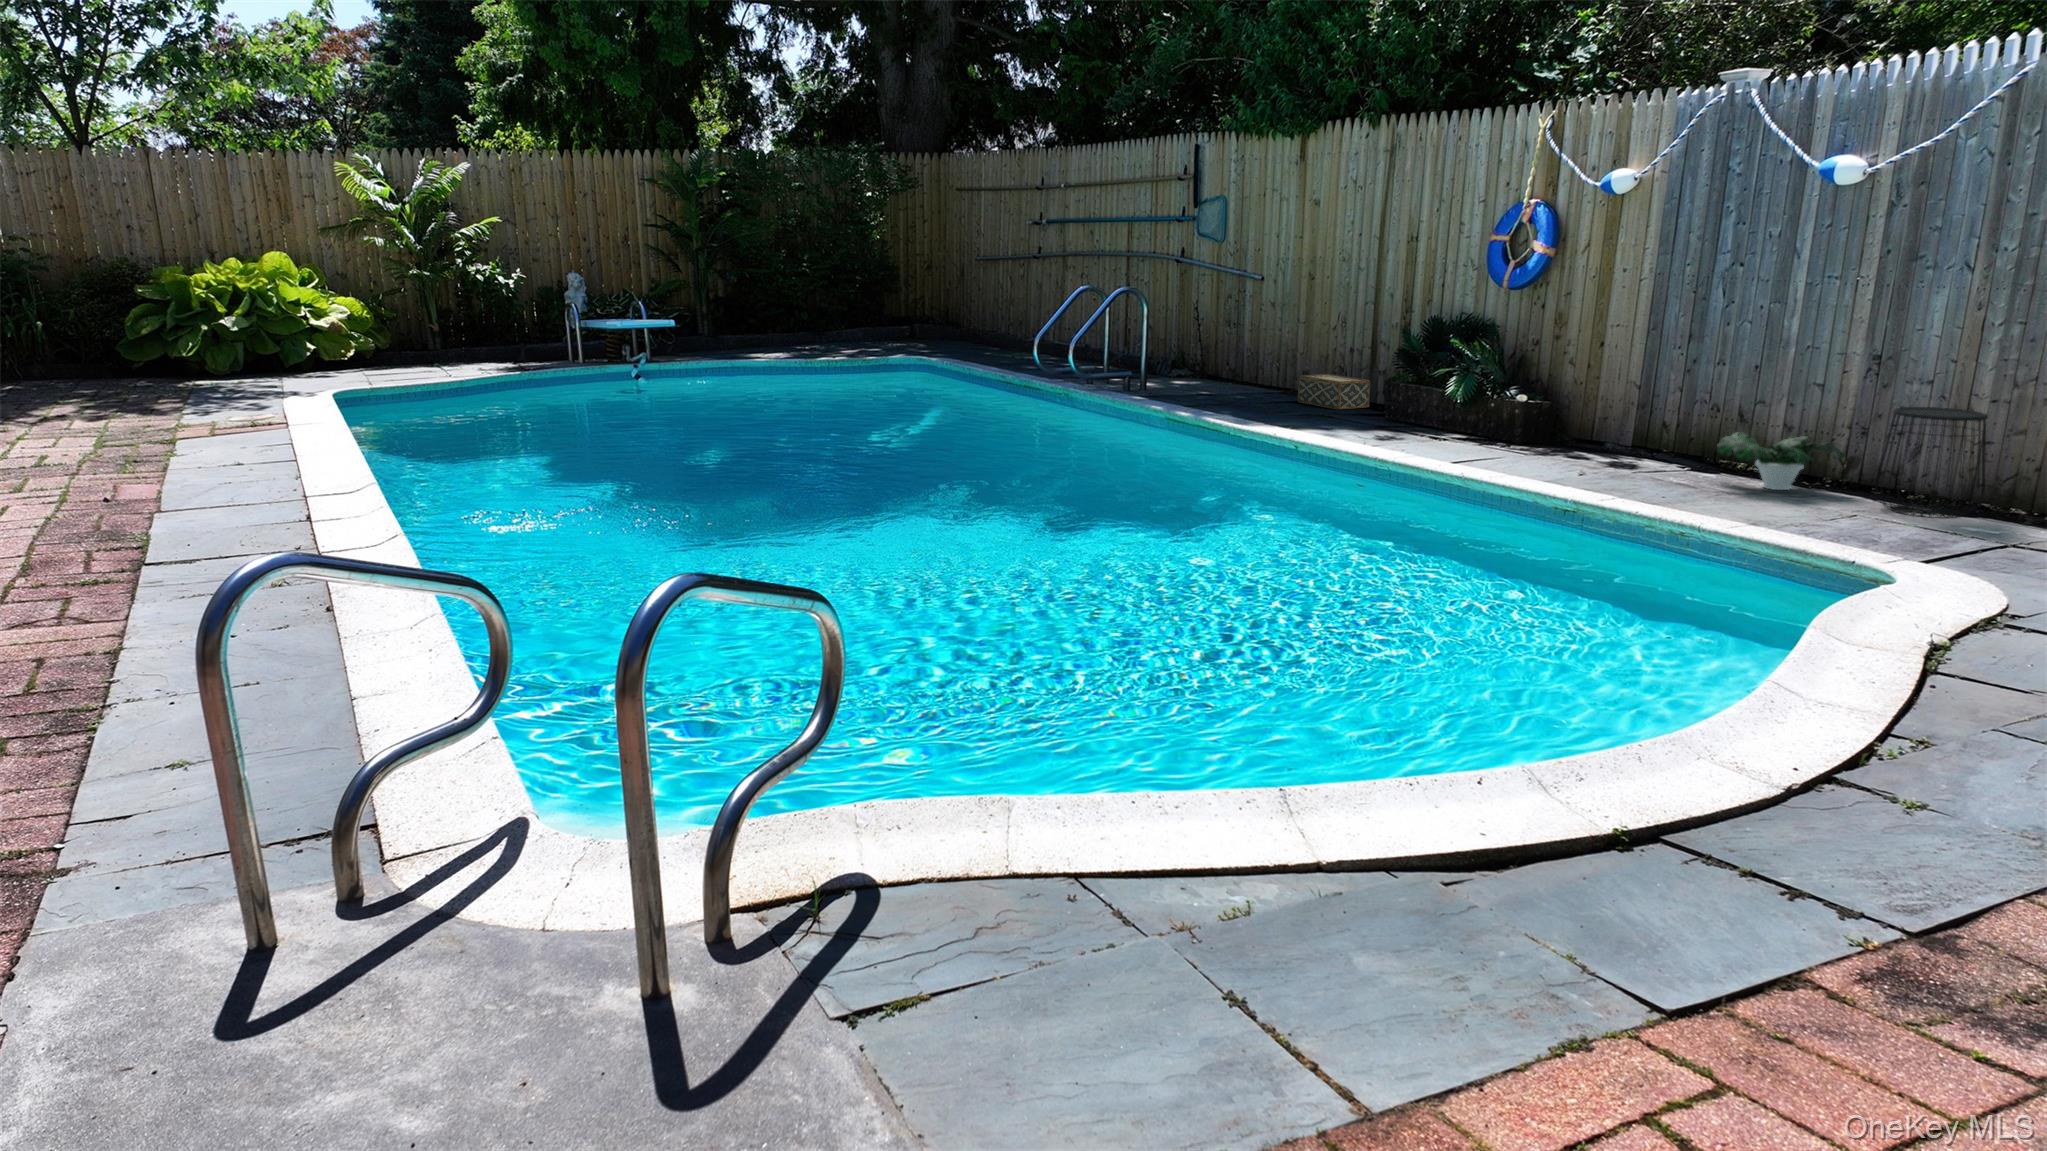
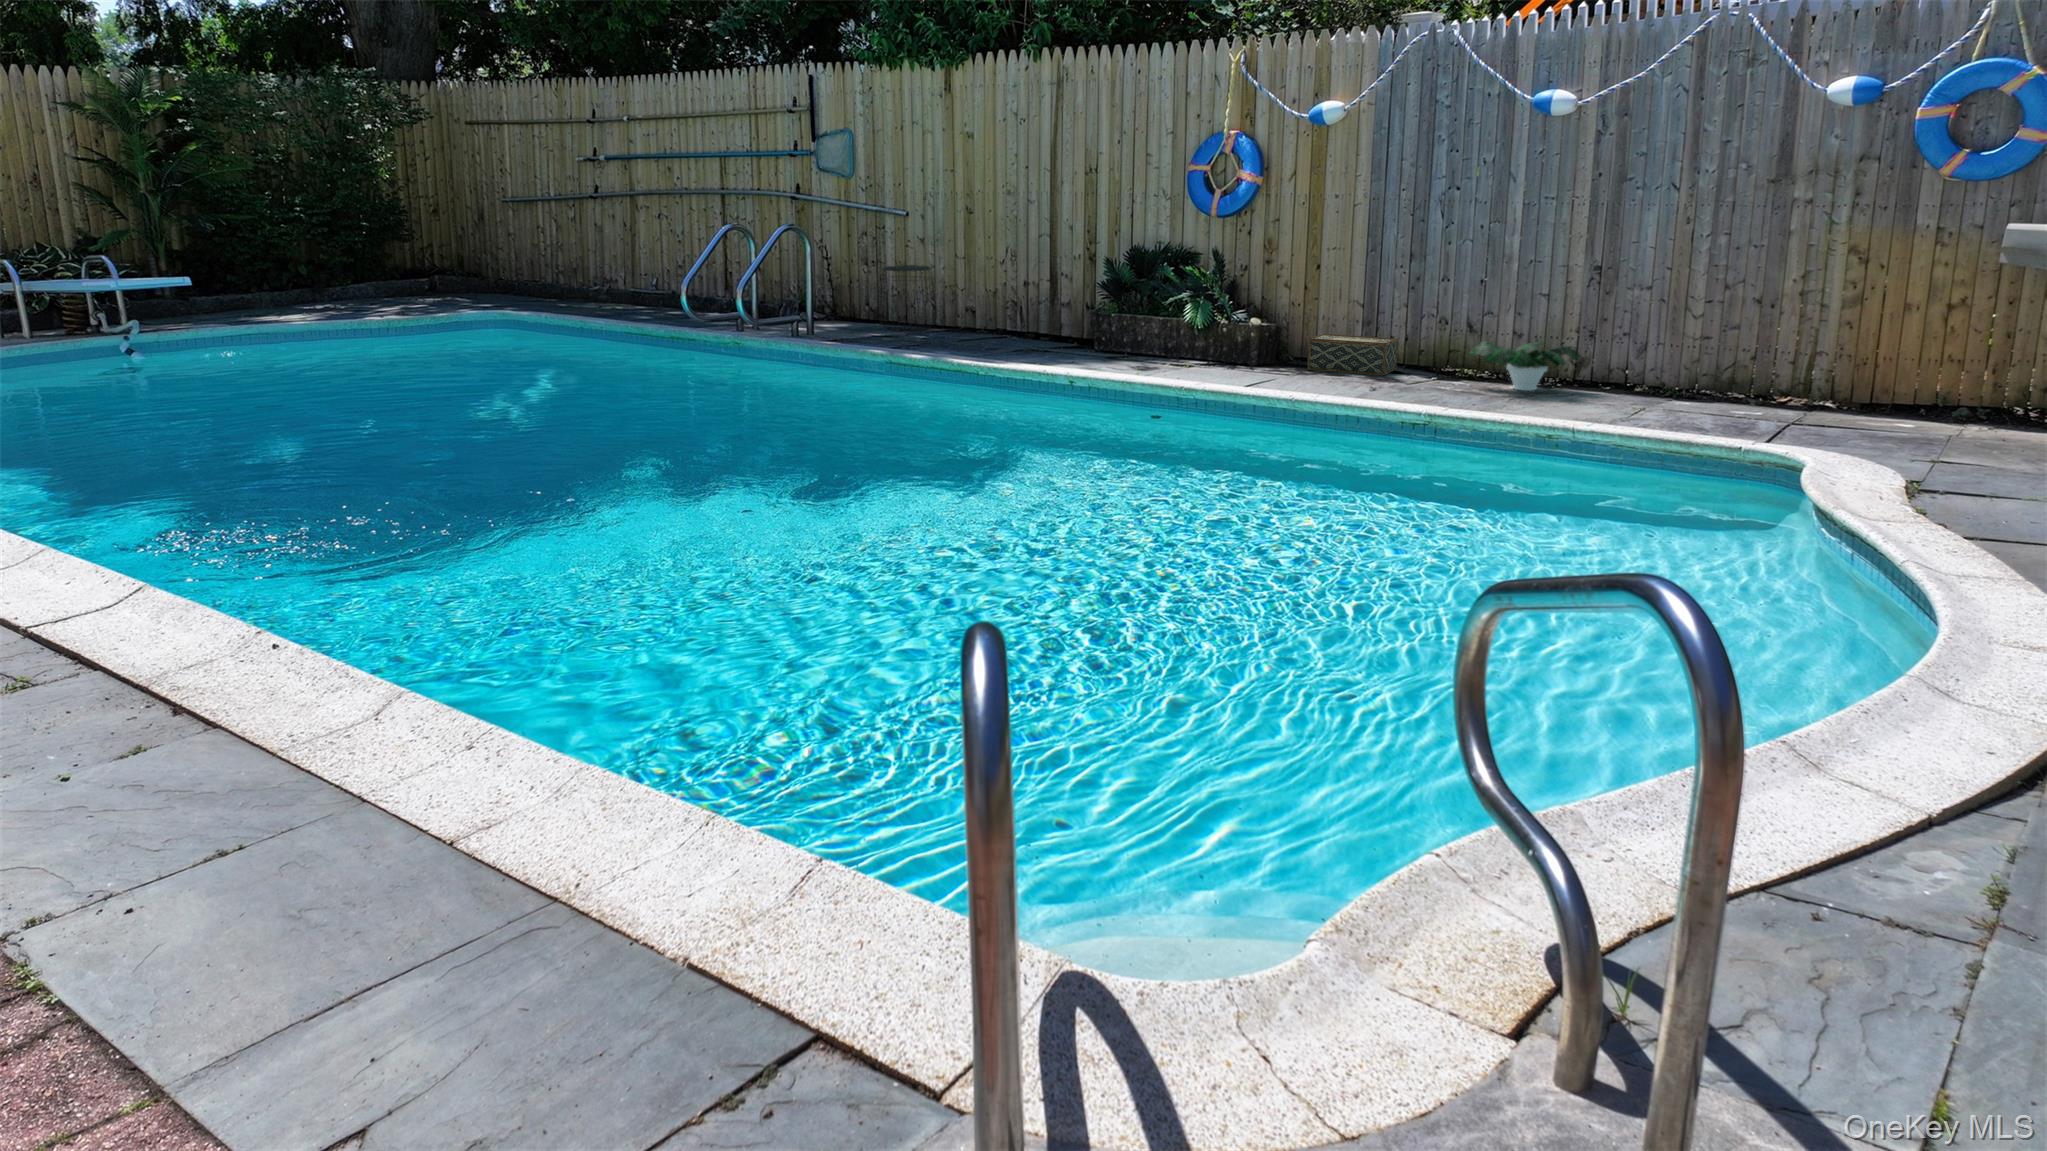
woven basket: present [1298,374,1370,409] -> present [1308,334,1398,376]
side table: present [1875,407,1987,518] -> present [880,265,937,331]

